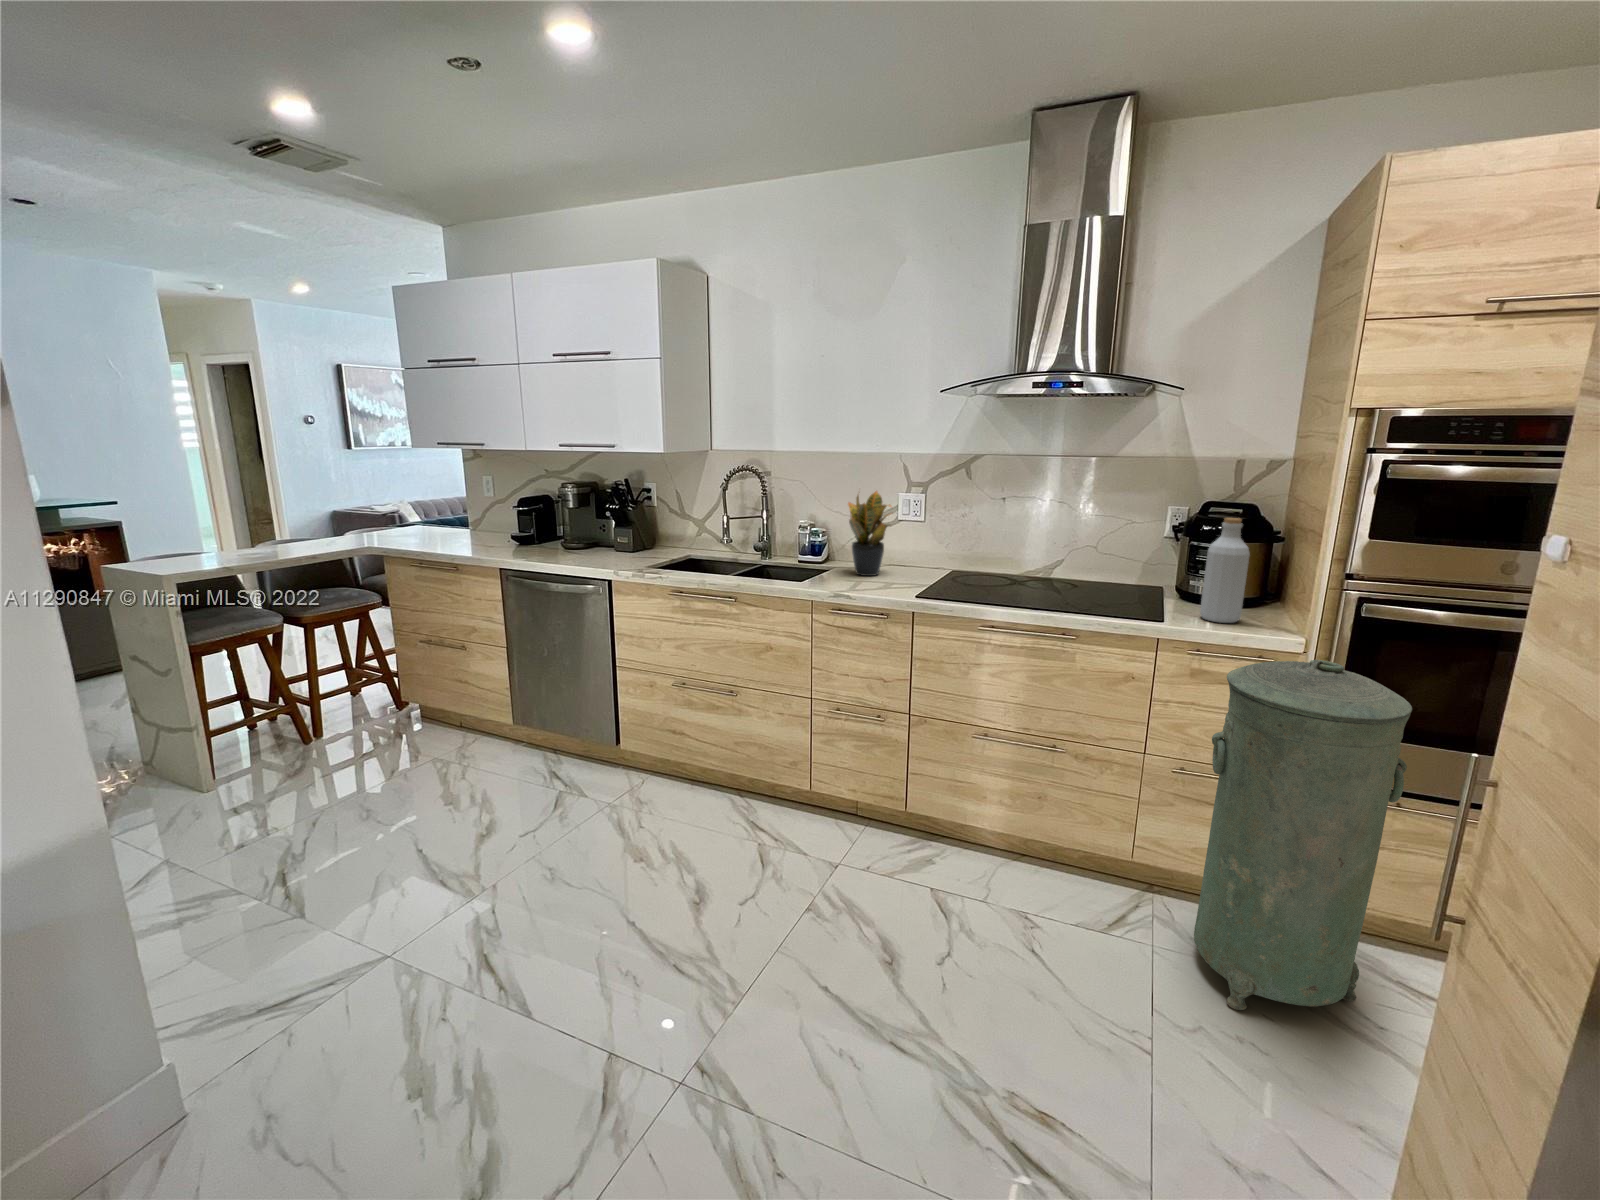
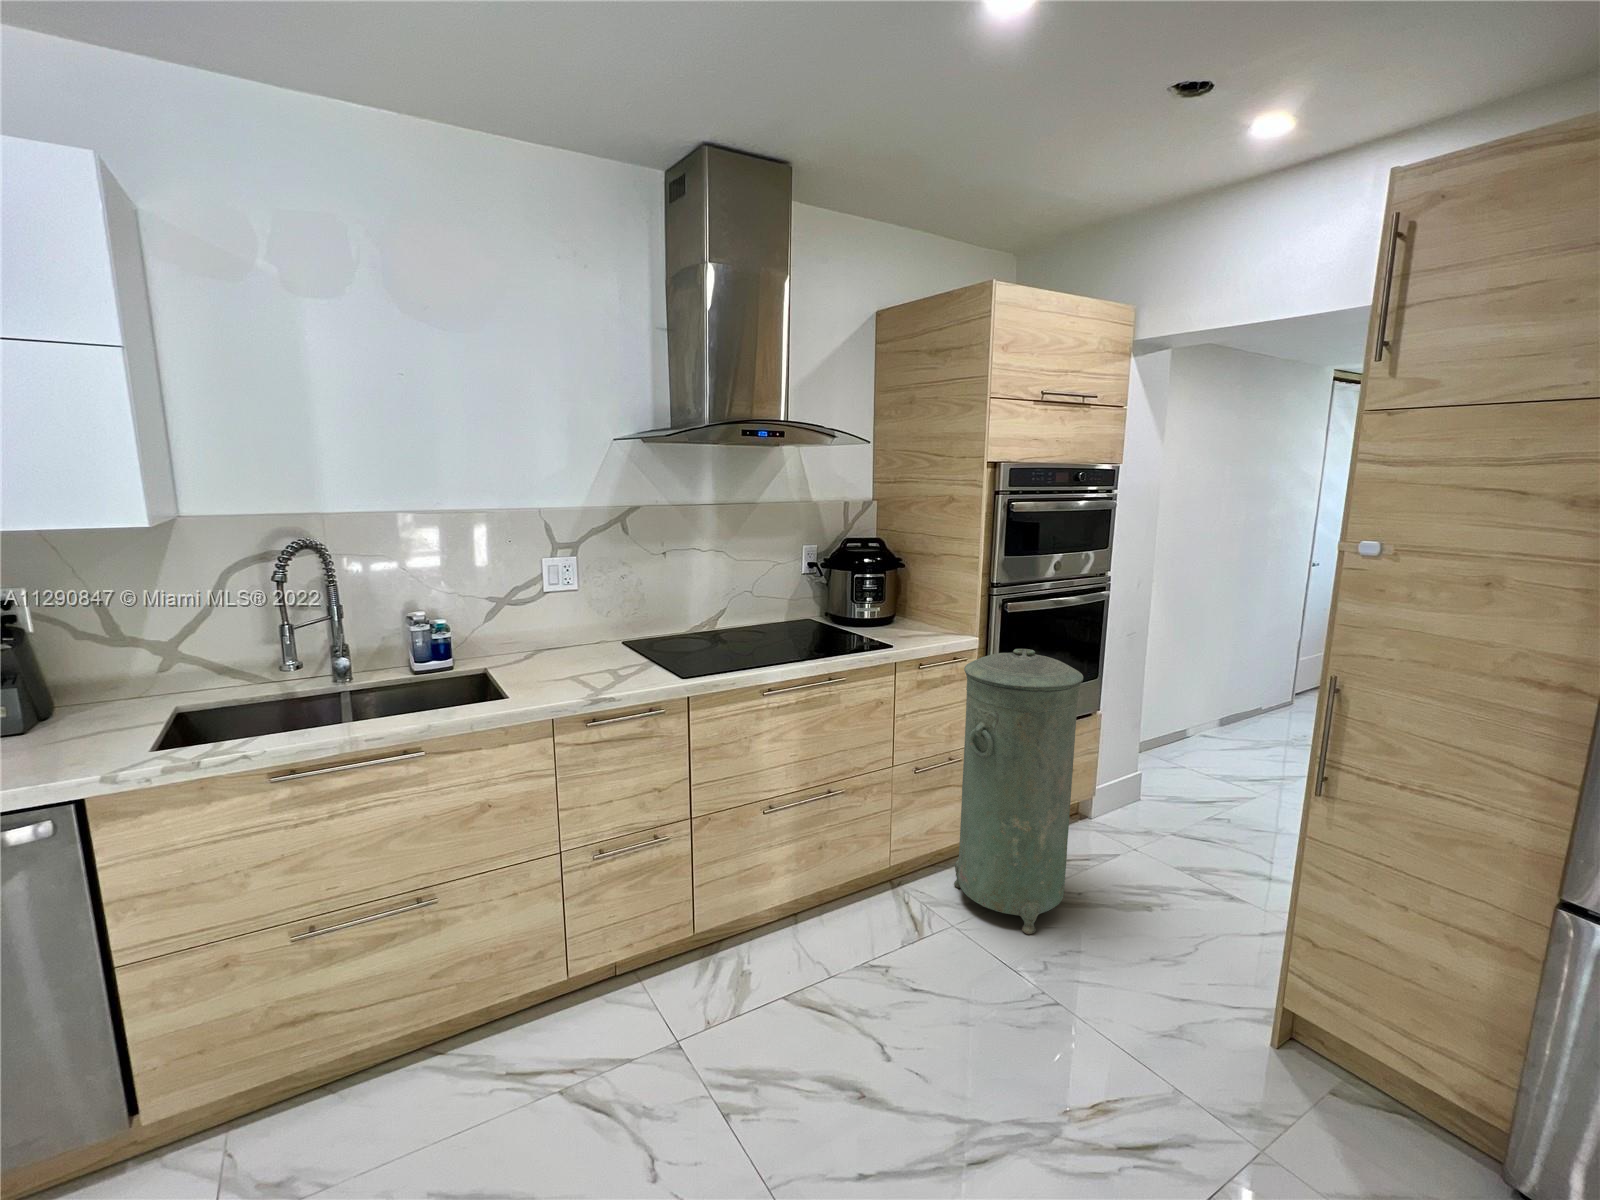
potted plant: present [848,491,891,576] -> none [502,549,586,671]
bottle: present [1200,518,1250,623] -> none [894,551,926,638]

